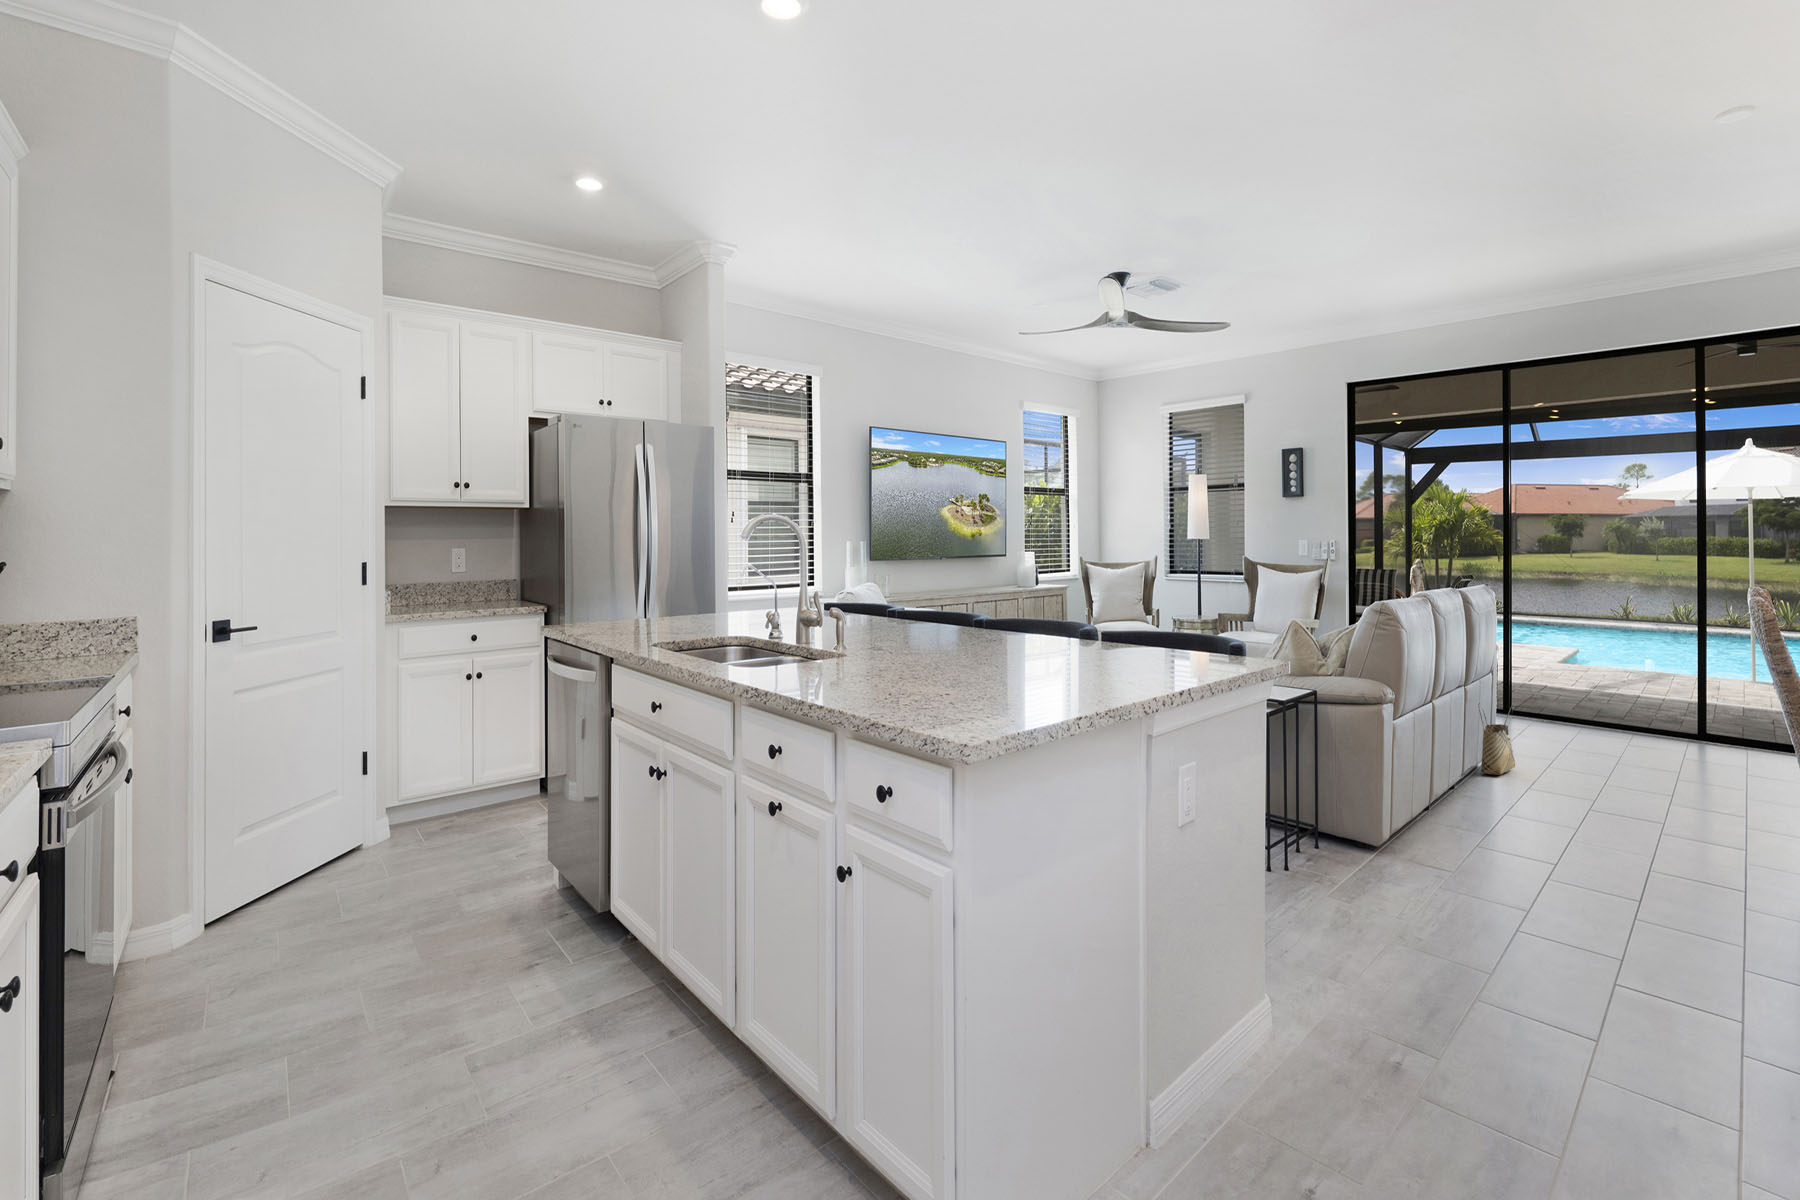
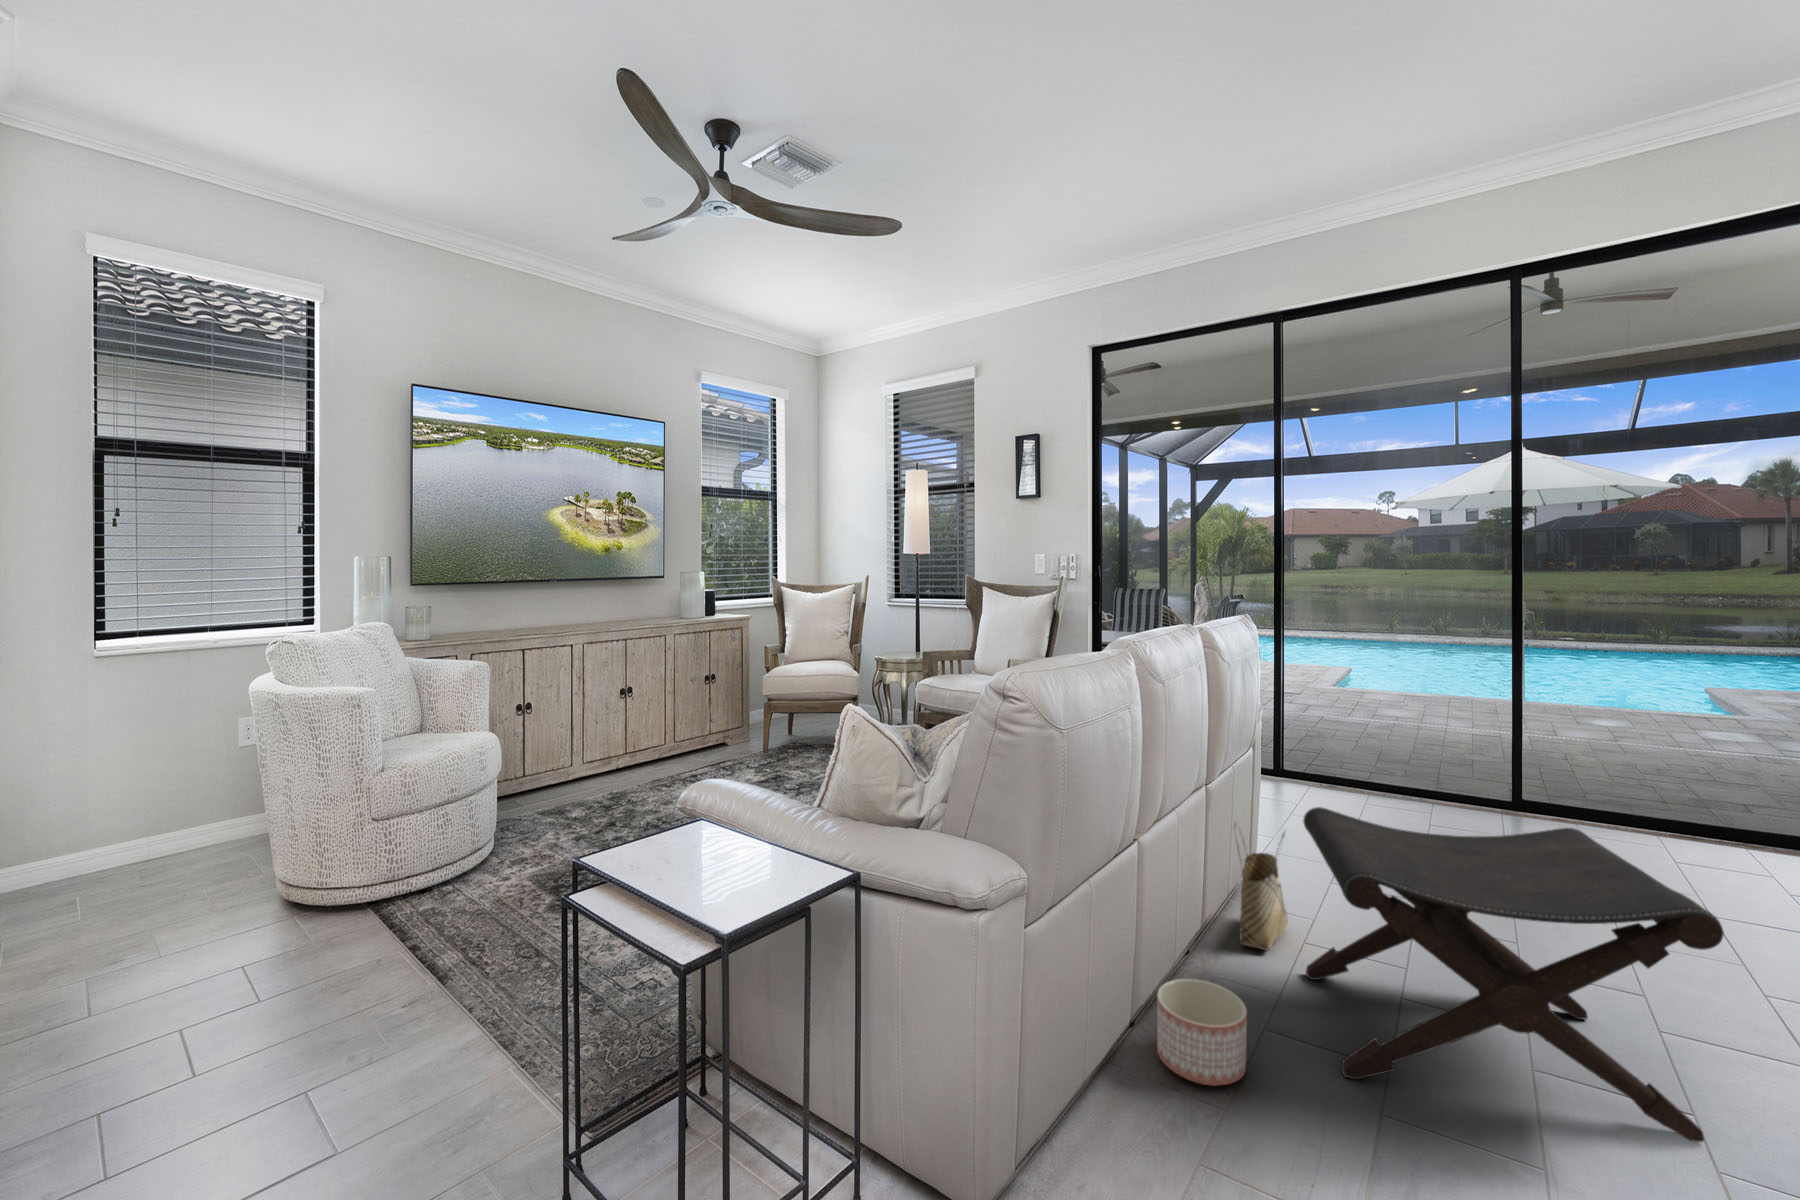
footstool: none [1524,684,1751,831] -> present [1303,807,1723,1142]
planter: none [1431,764,1484,808] -> present [1157,979,1247,1086]

